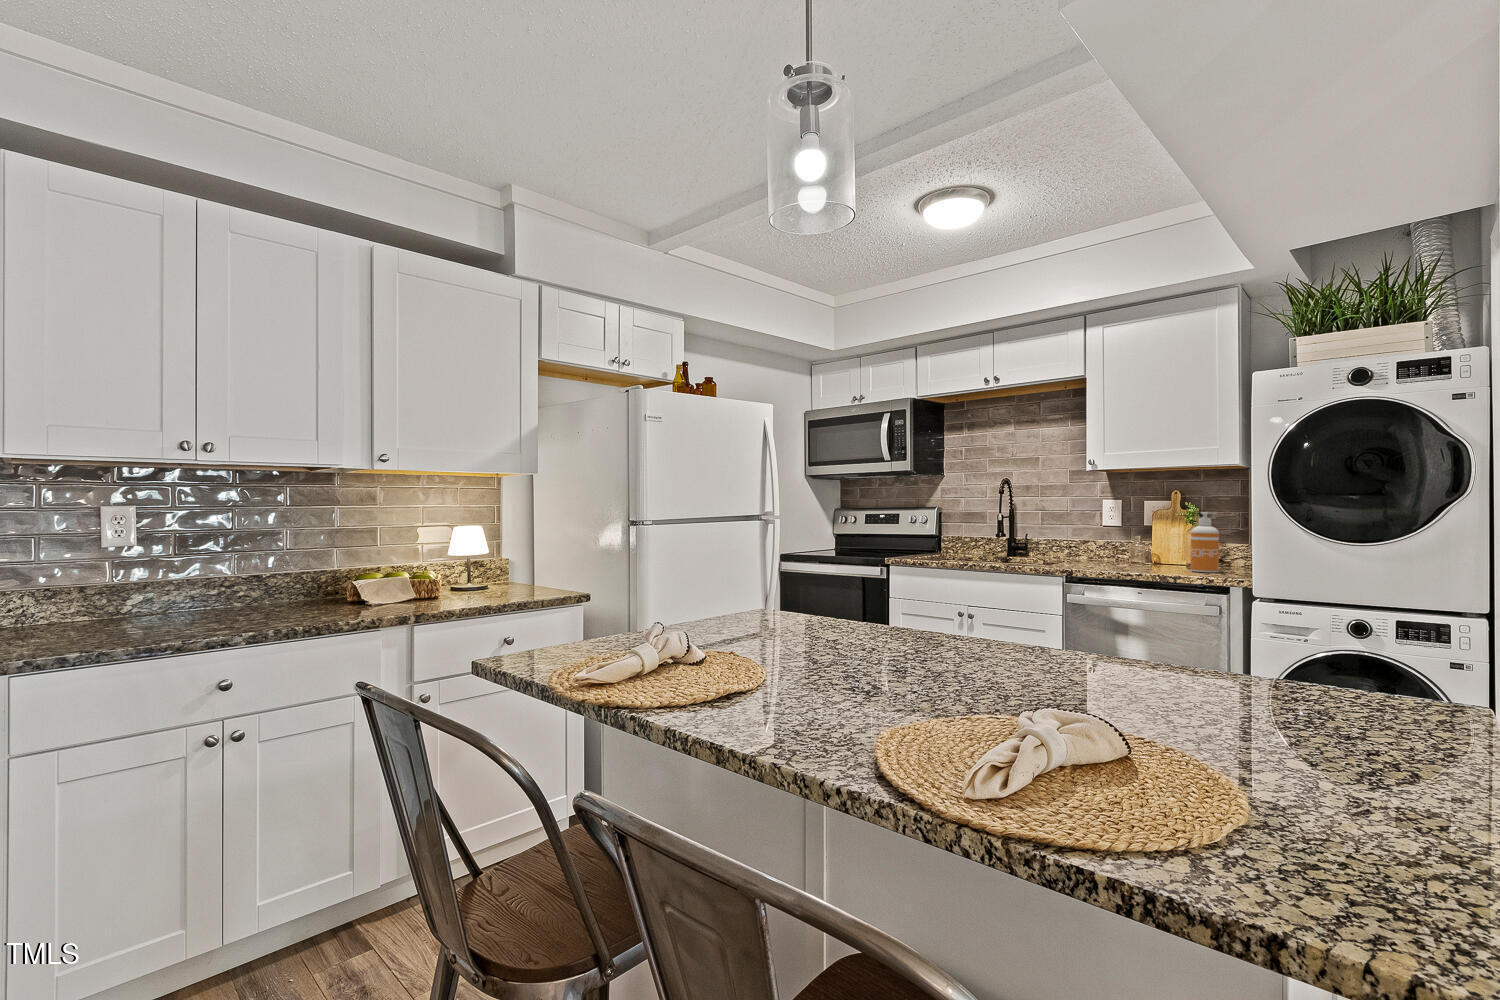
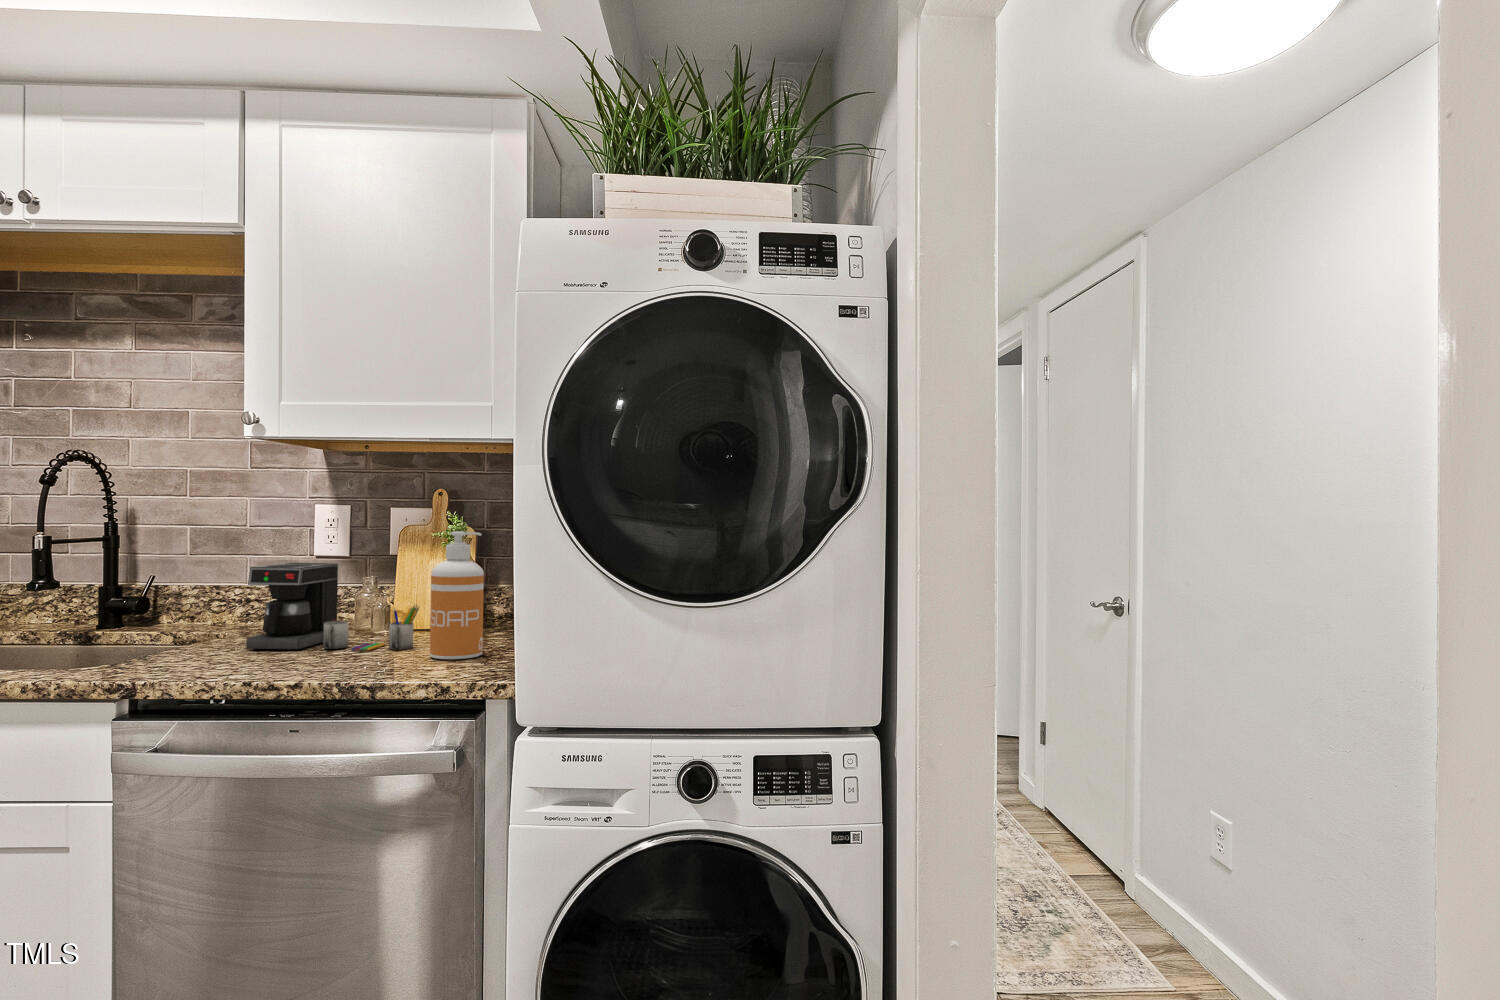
coffee maker: none [1091,528,1178,569] -> present [246,563,419,651]

